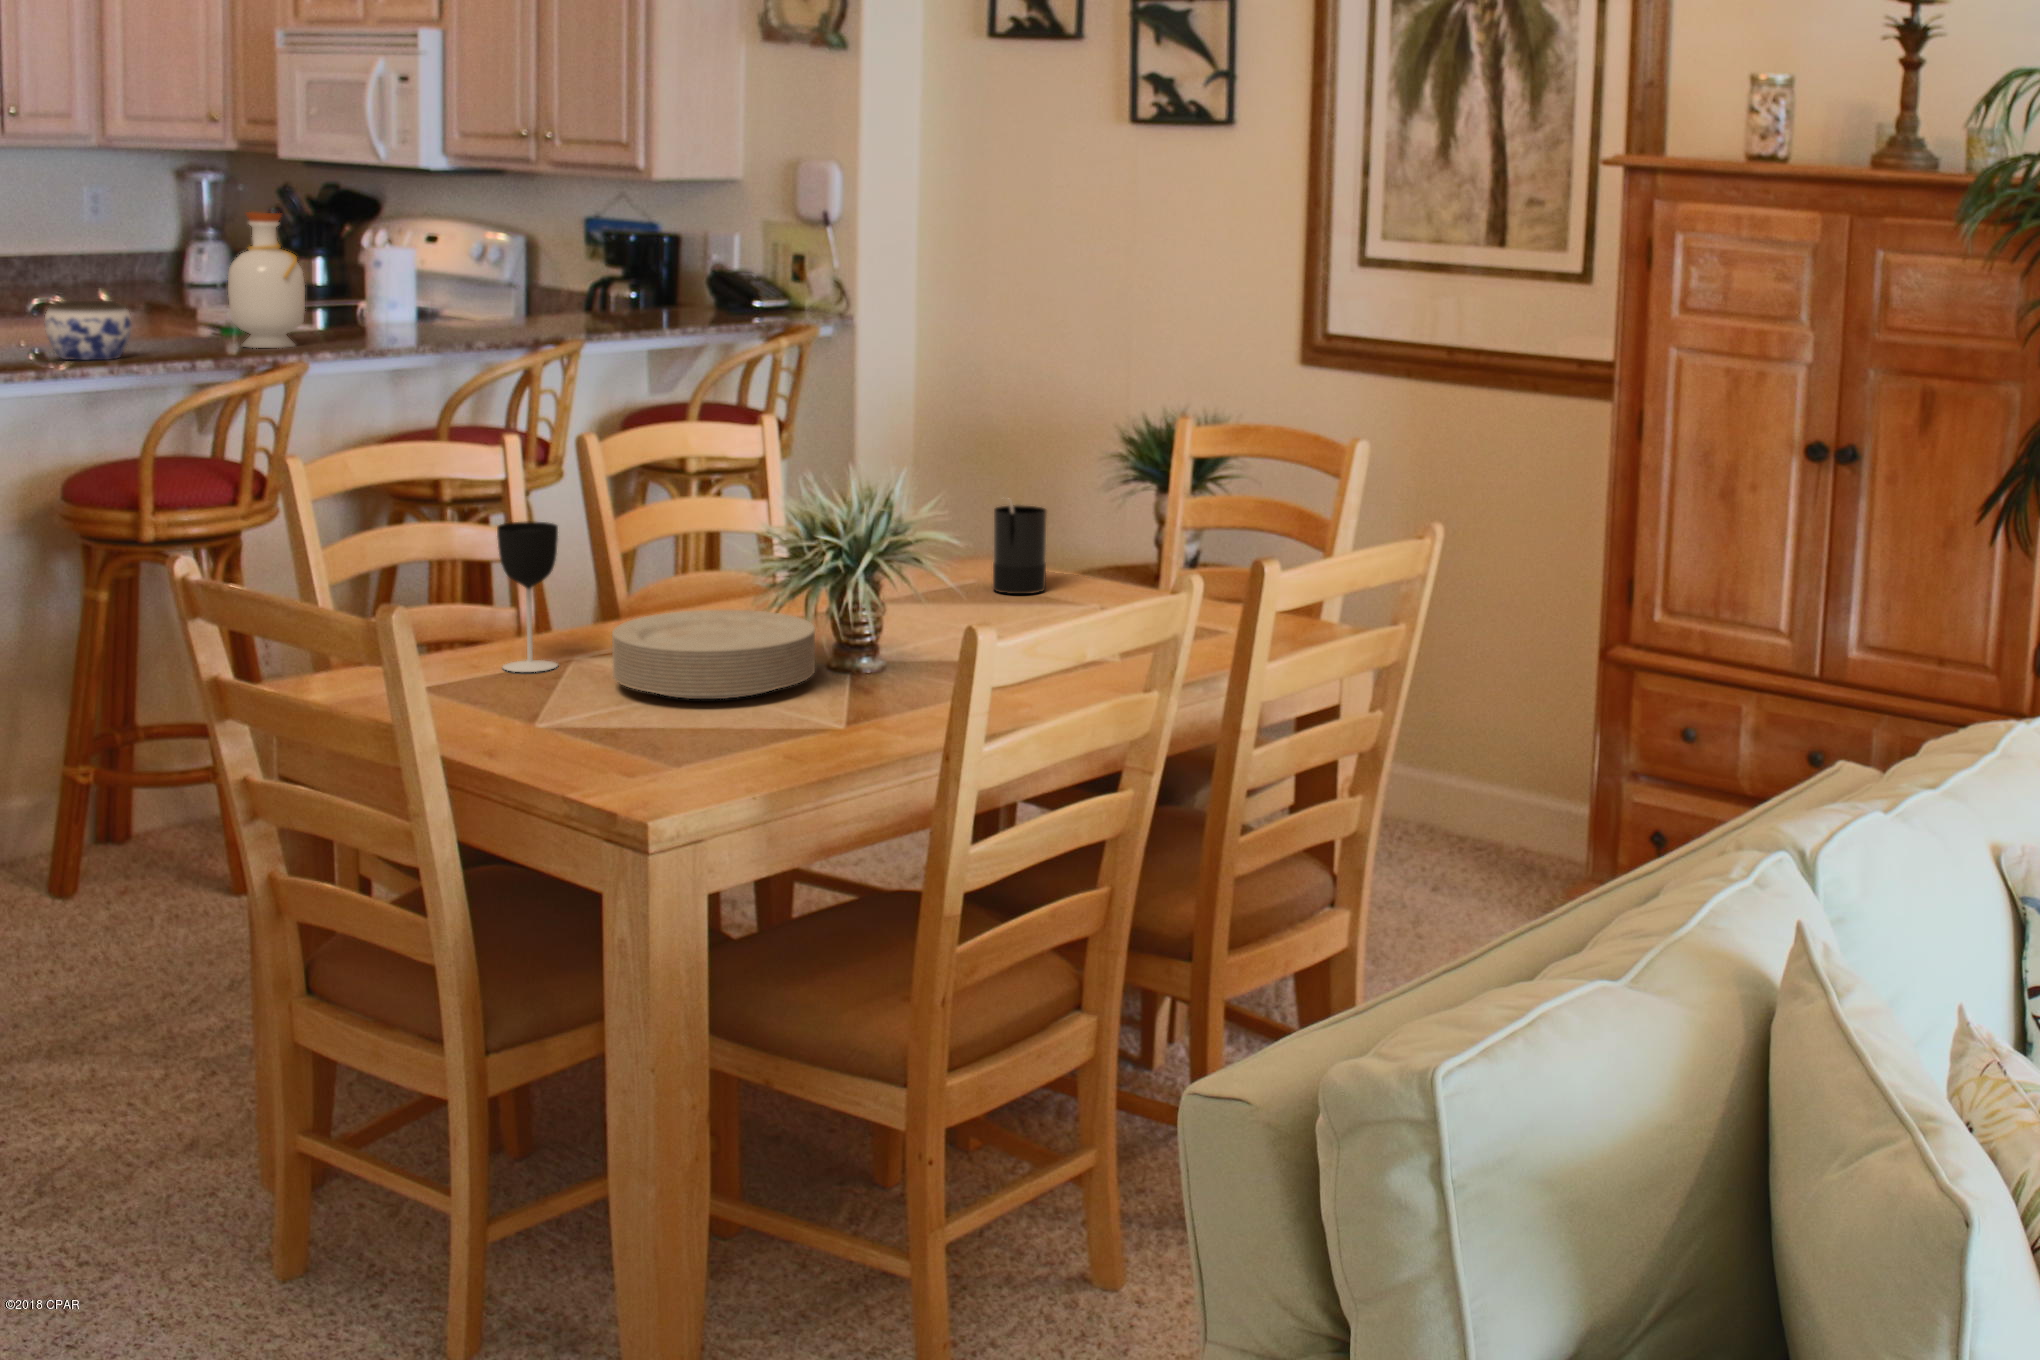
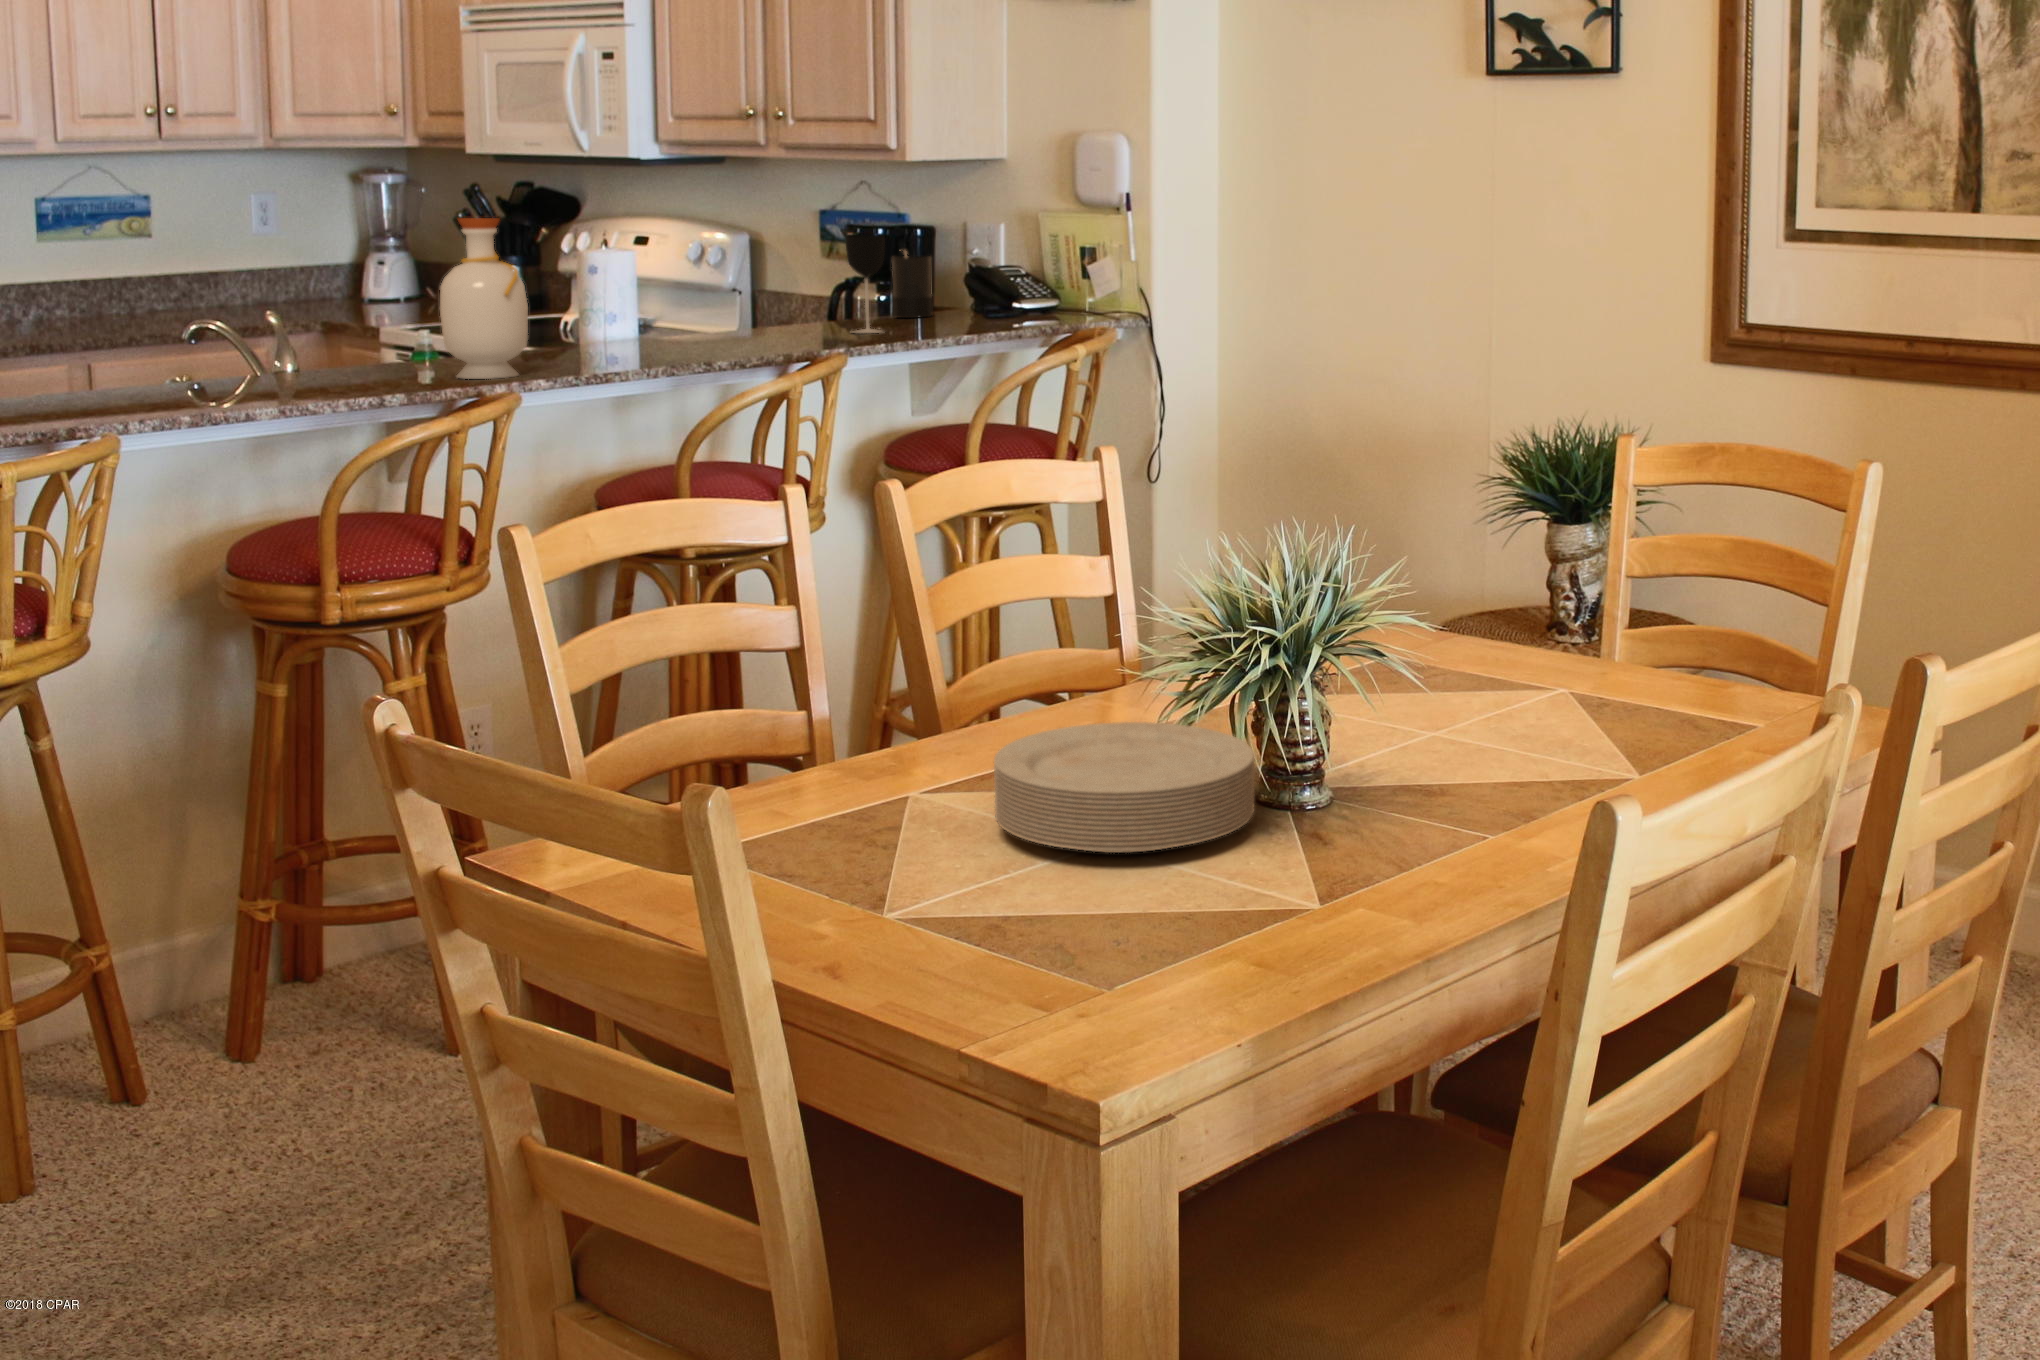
jar: present [45,301,132,360] -> none [235,330,334,402]
candle: present [993,500,1047,594] -> present [892,252,932,318]
wine glass: present [497,521,558,672] -> present [846,235,885,333]

